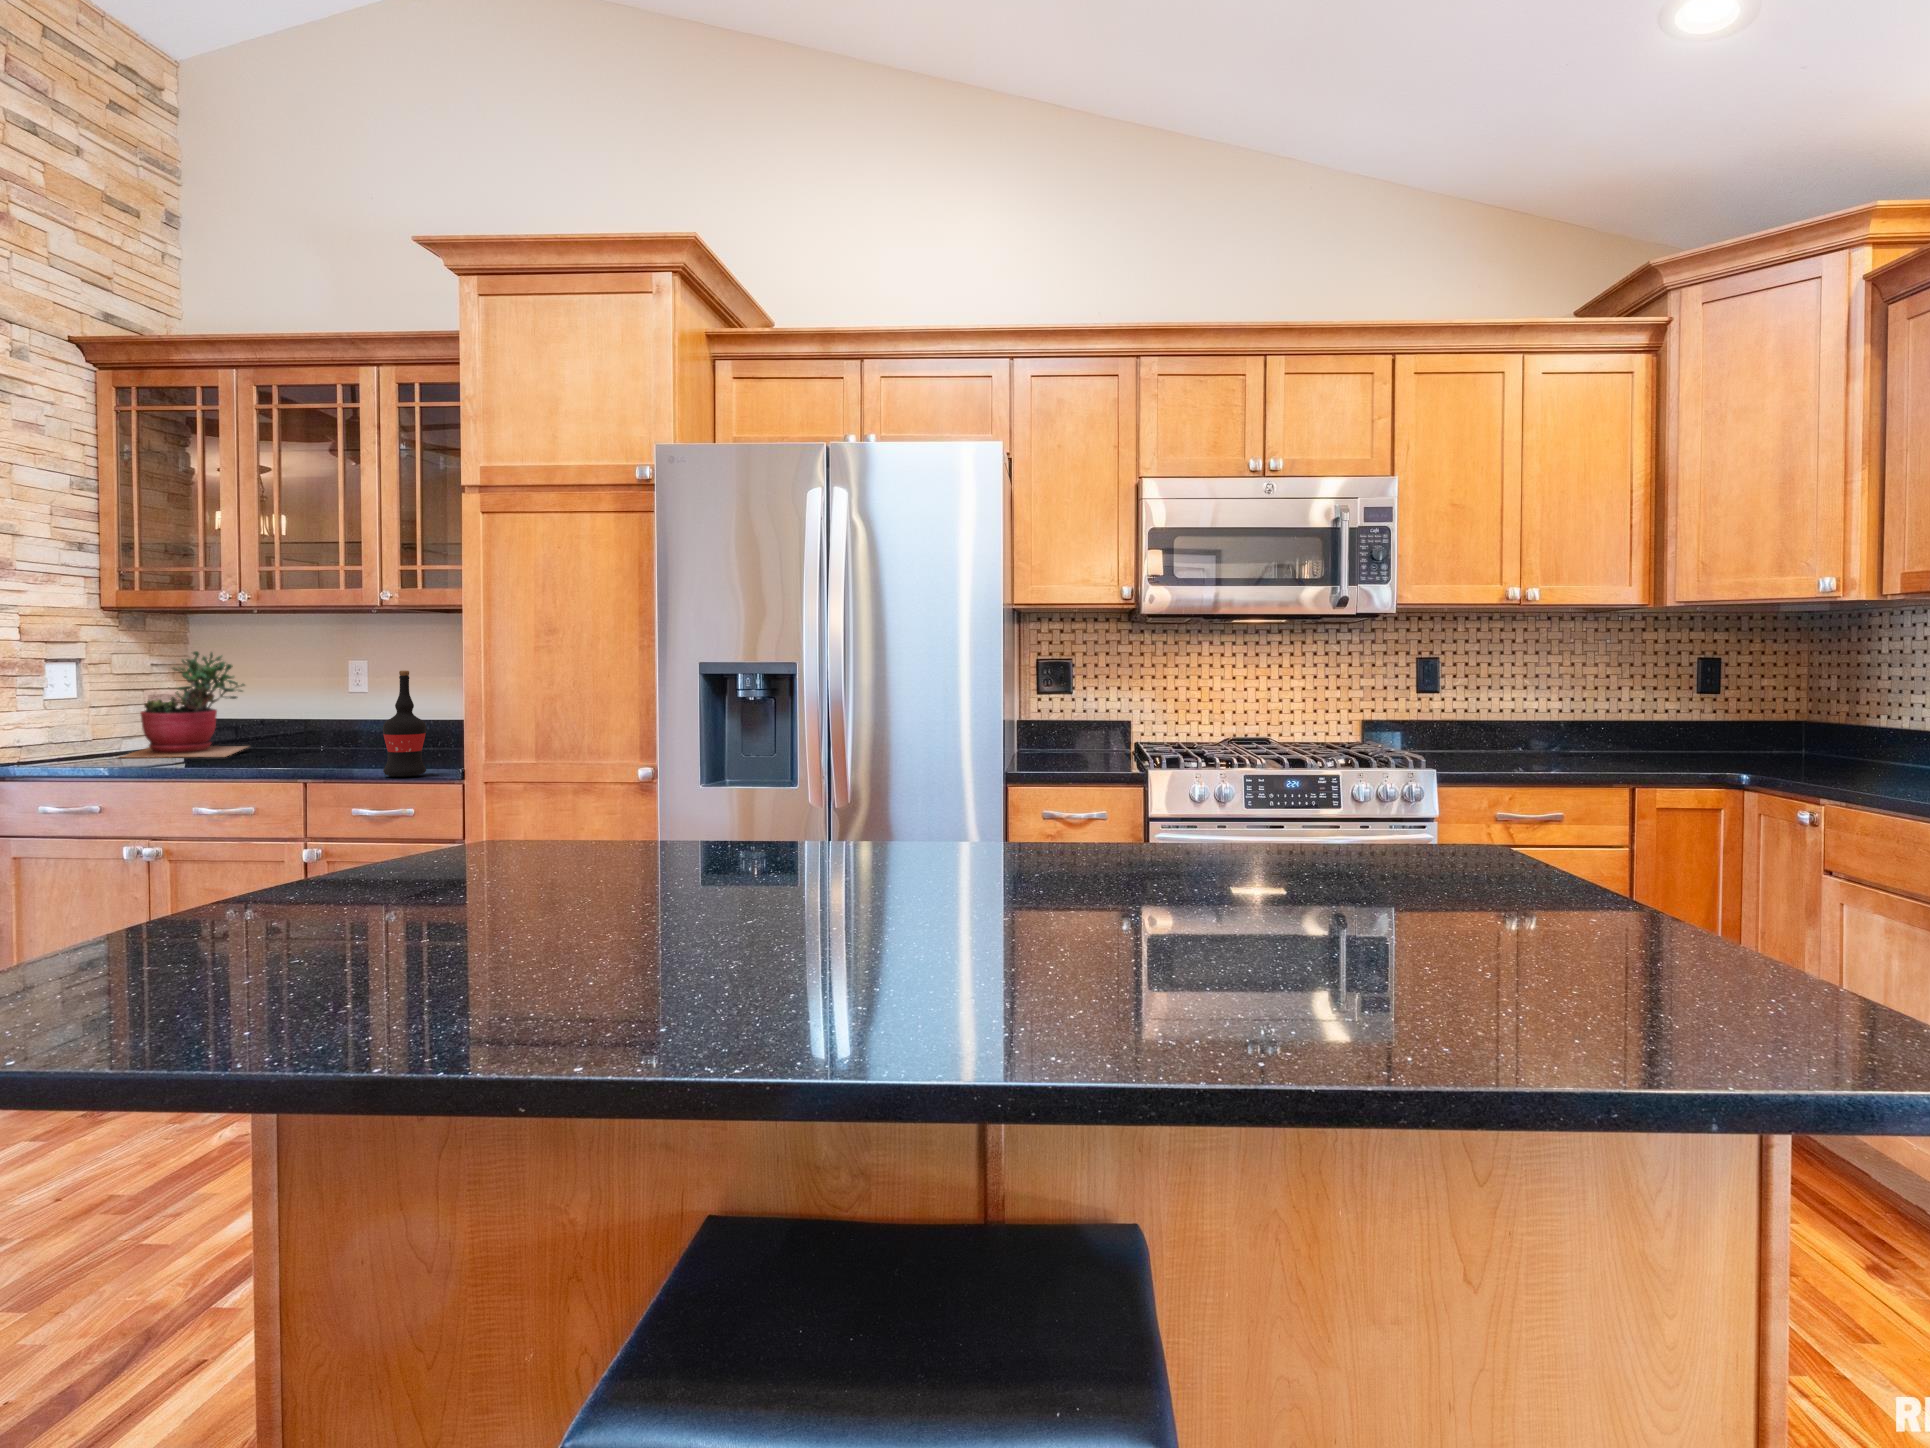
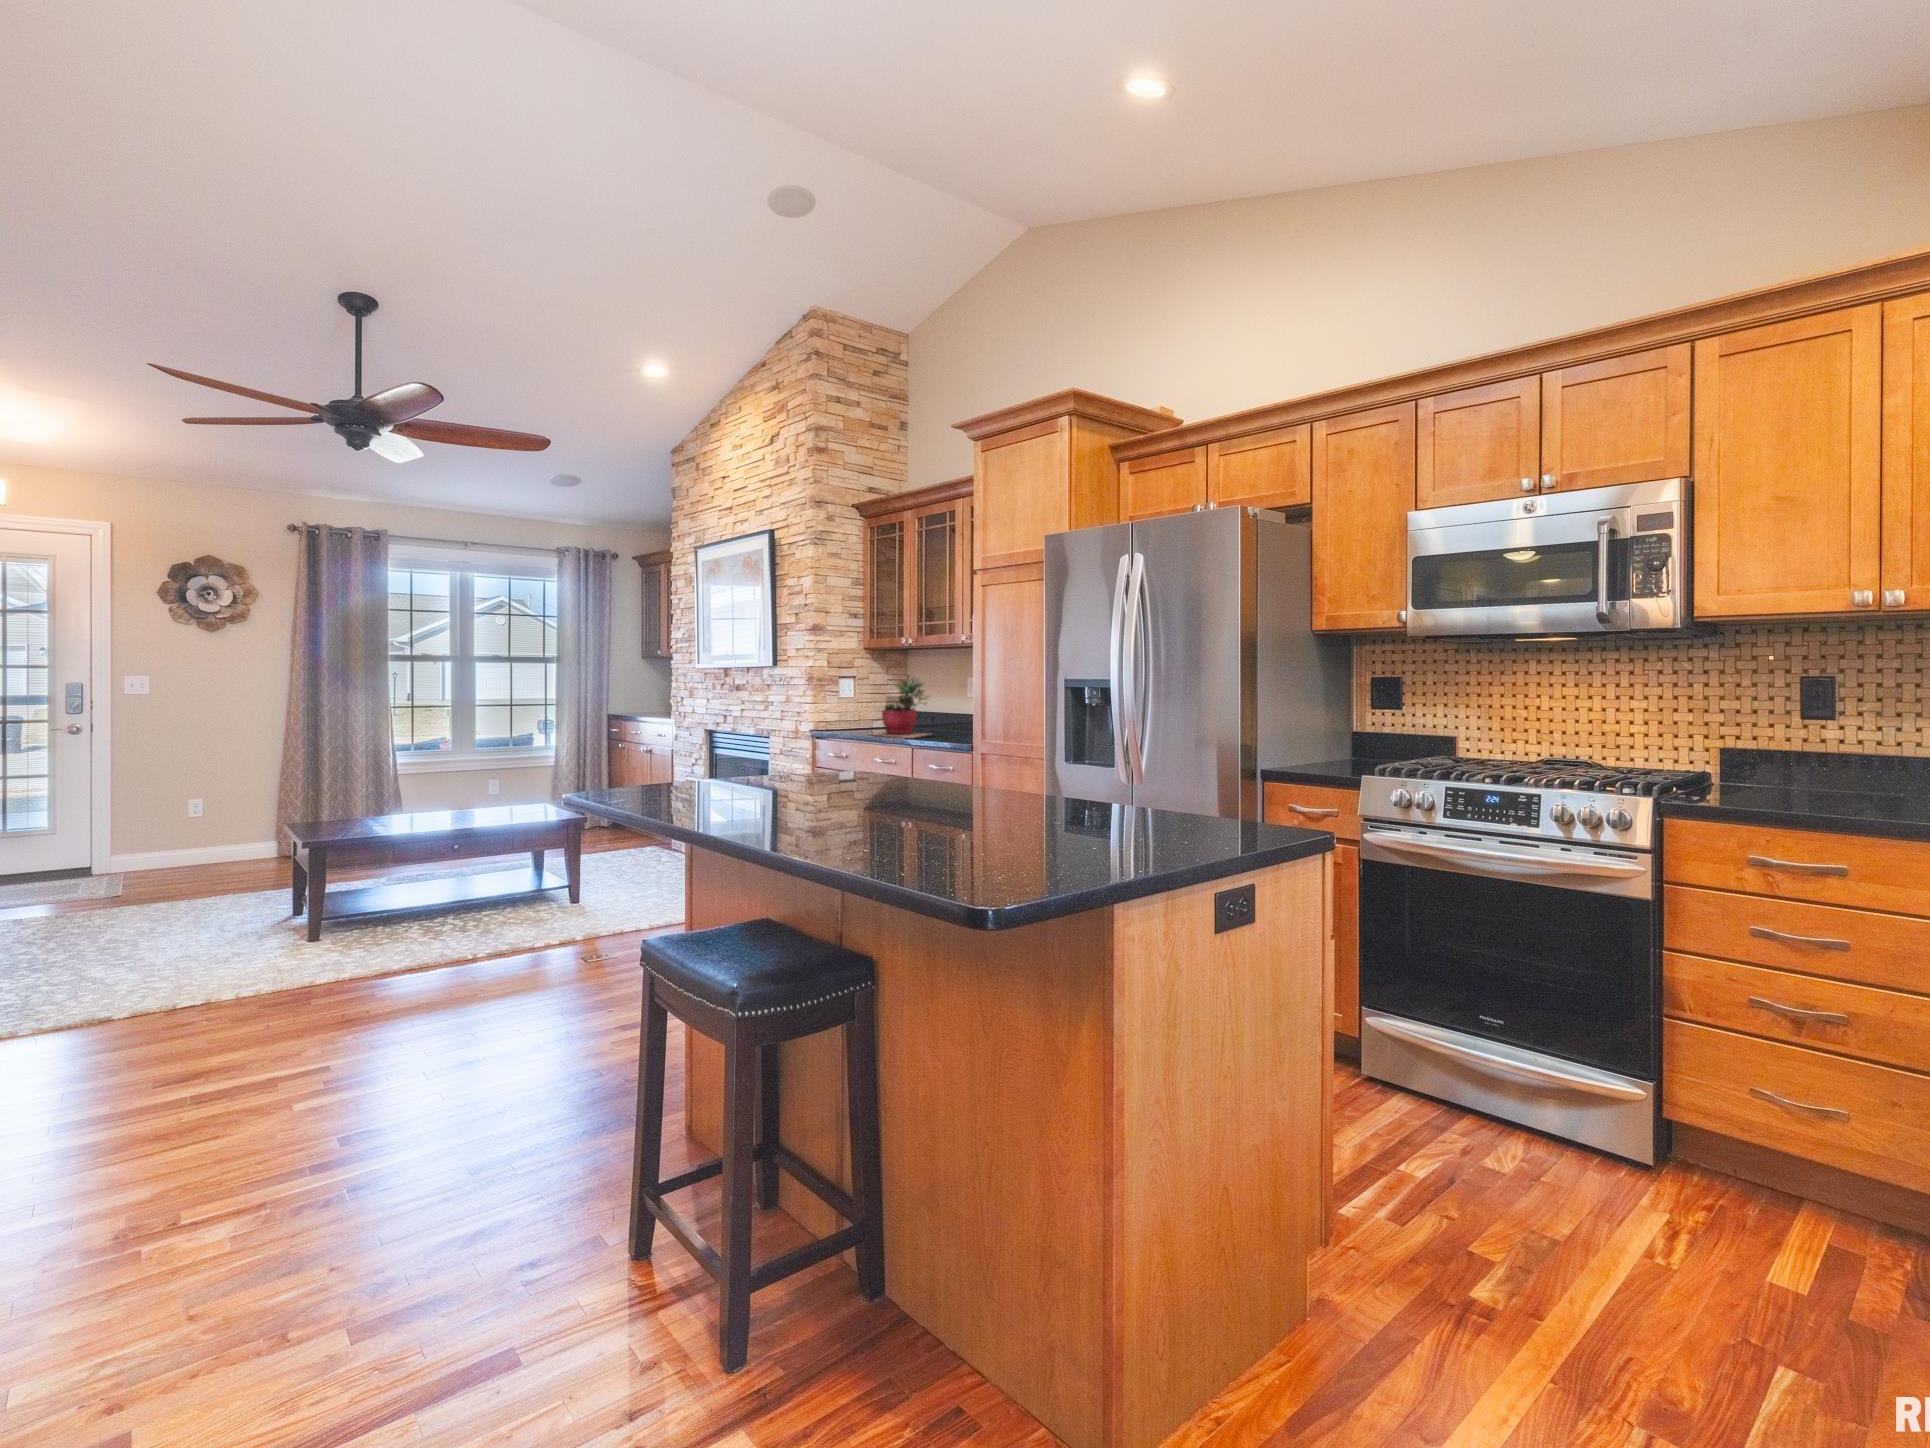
wine bottle: present [383,671,426,777] -> none [933,684,956,750]

